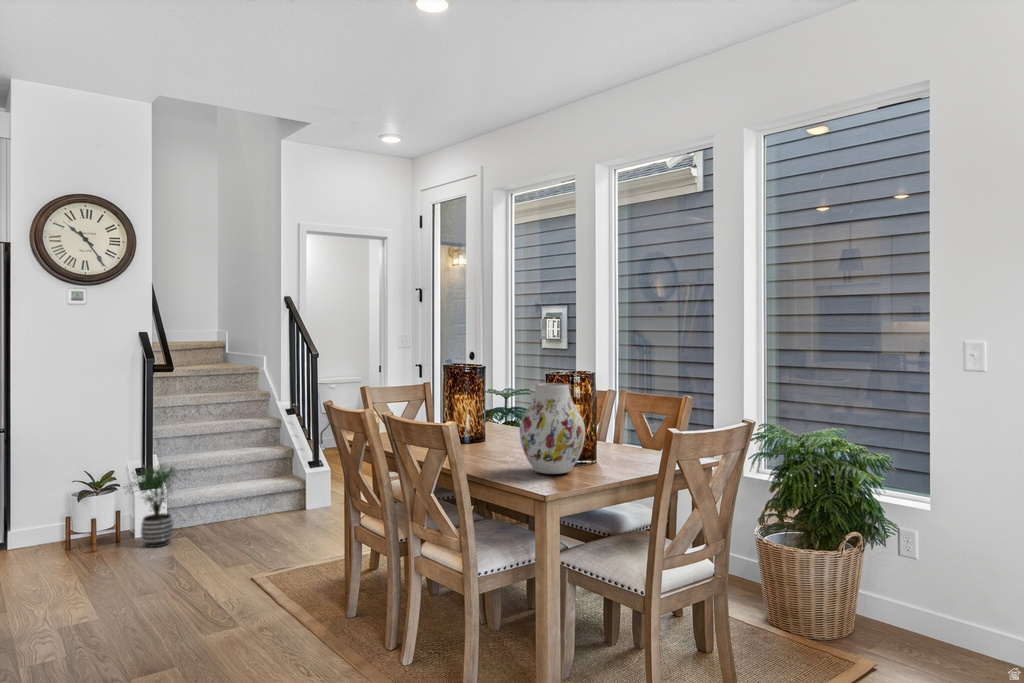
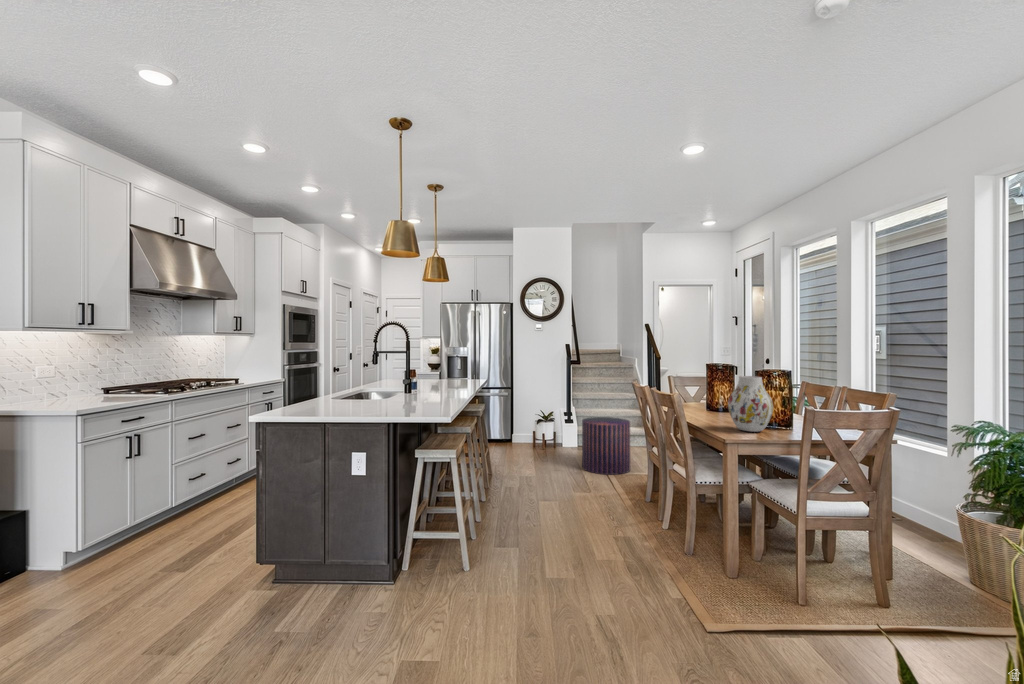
potted plant: present [125,465,178,547] -> none [554,410,584,453]
pouf: none [195,469,291,581] -> present [582,417,630,475]

